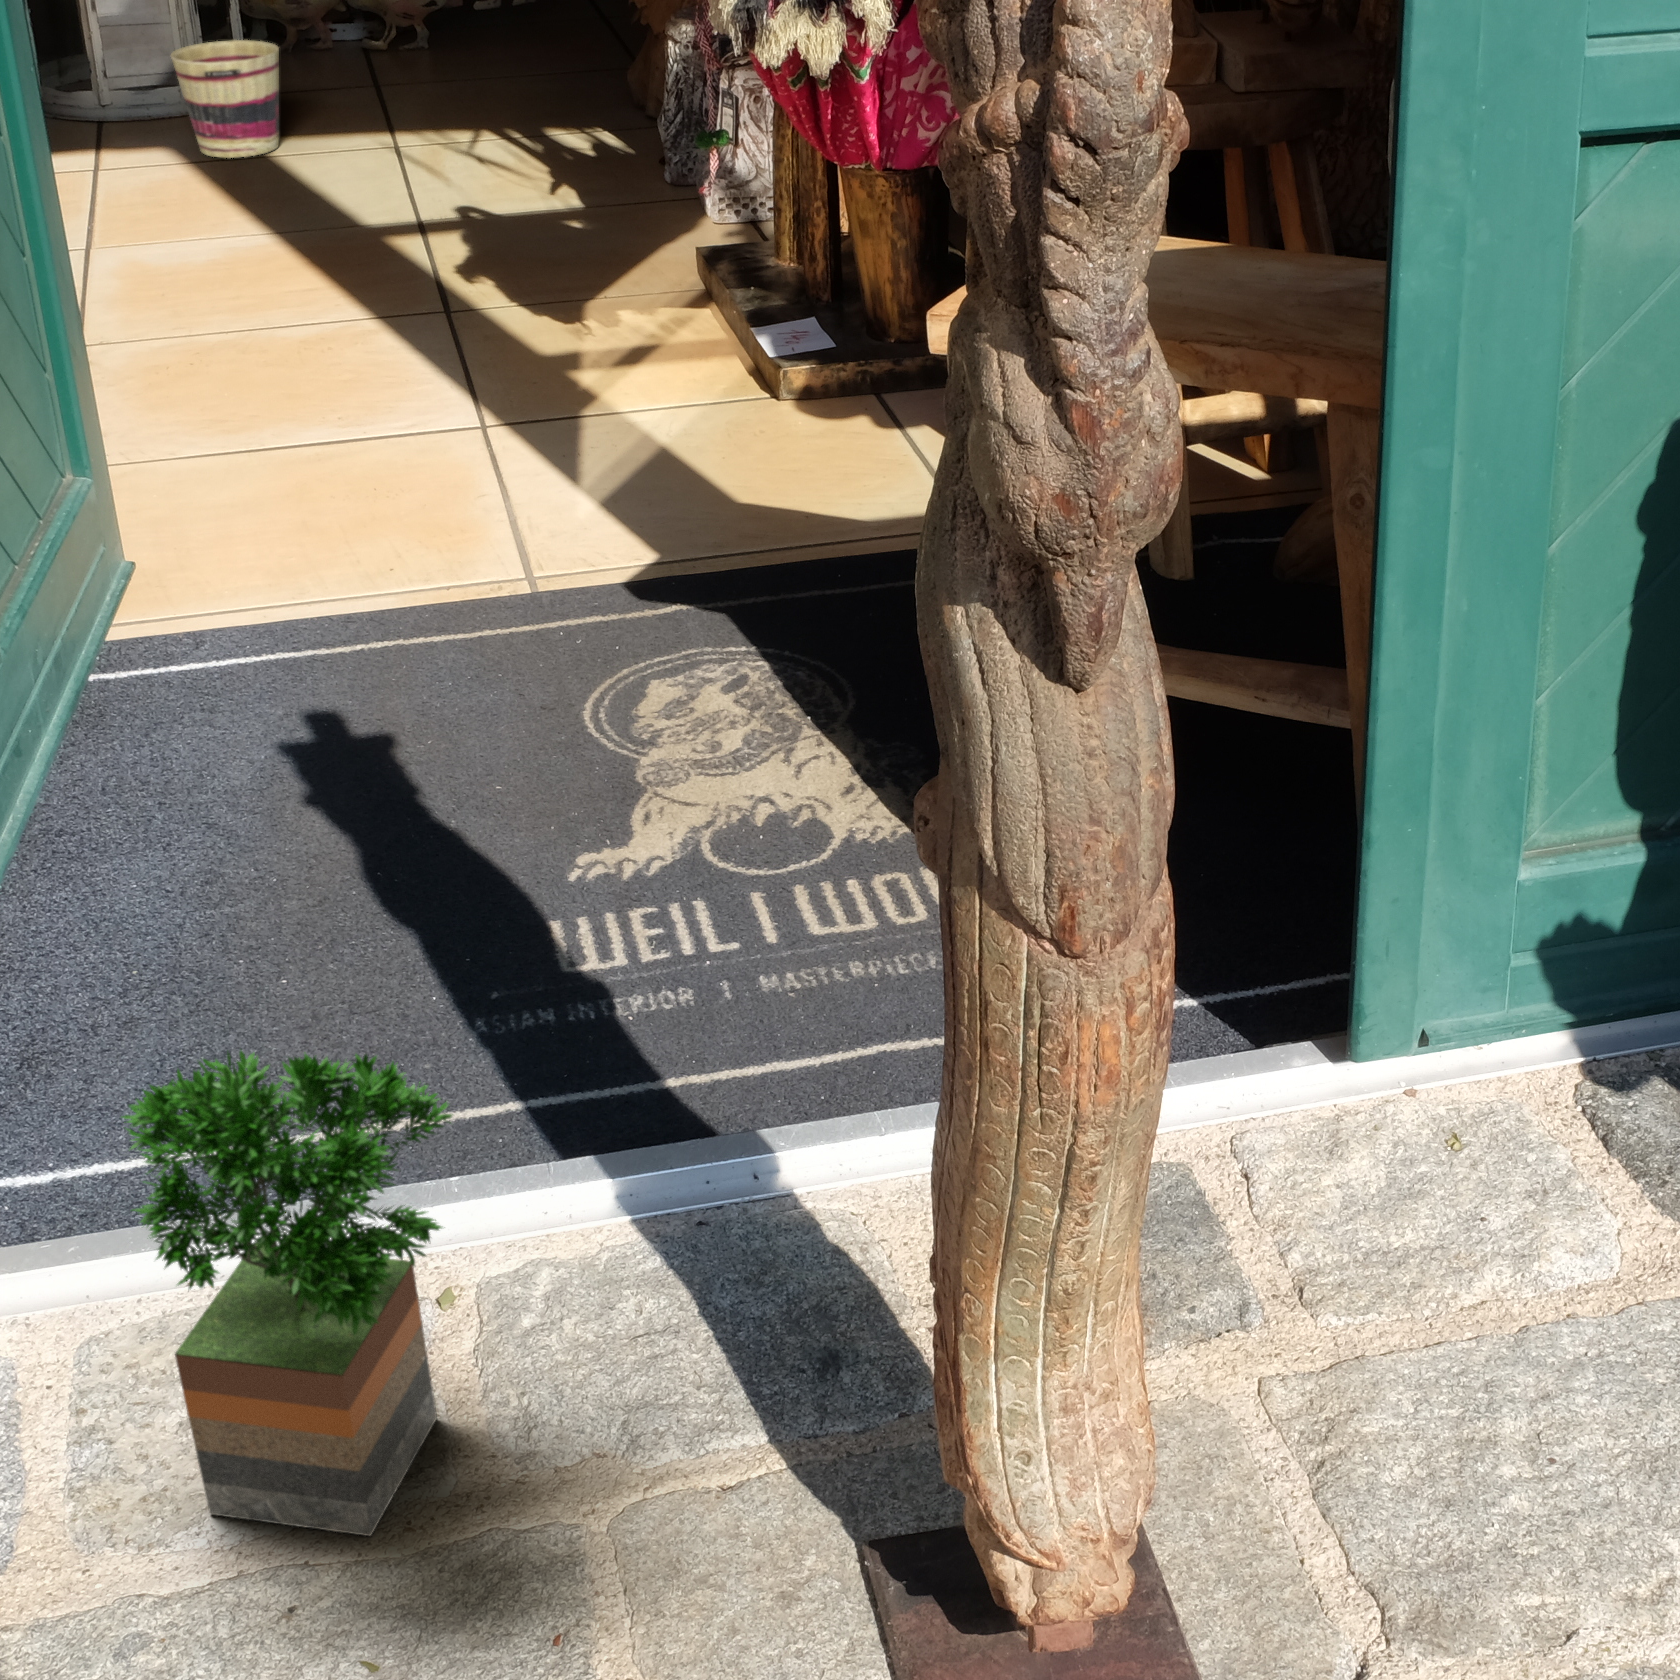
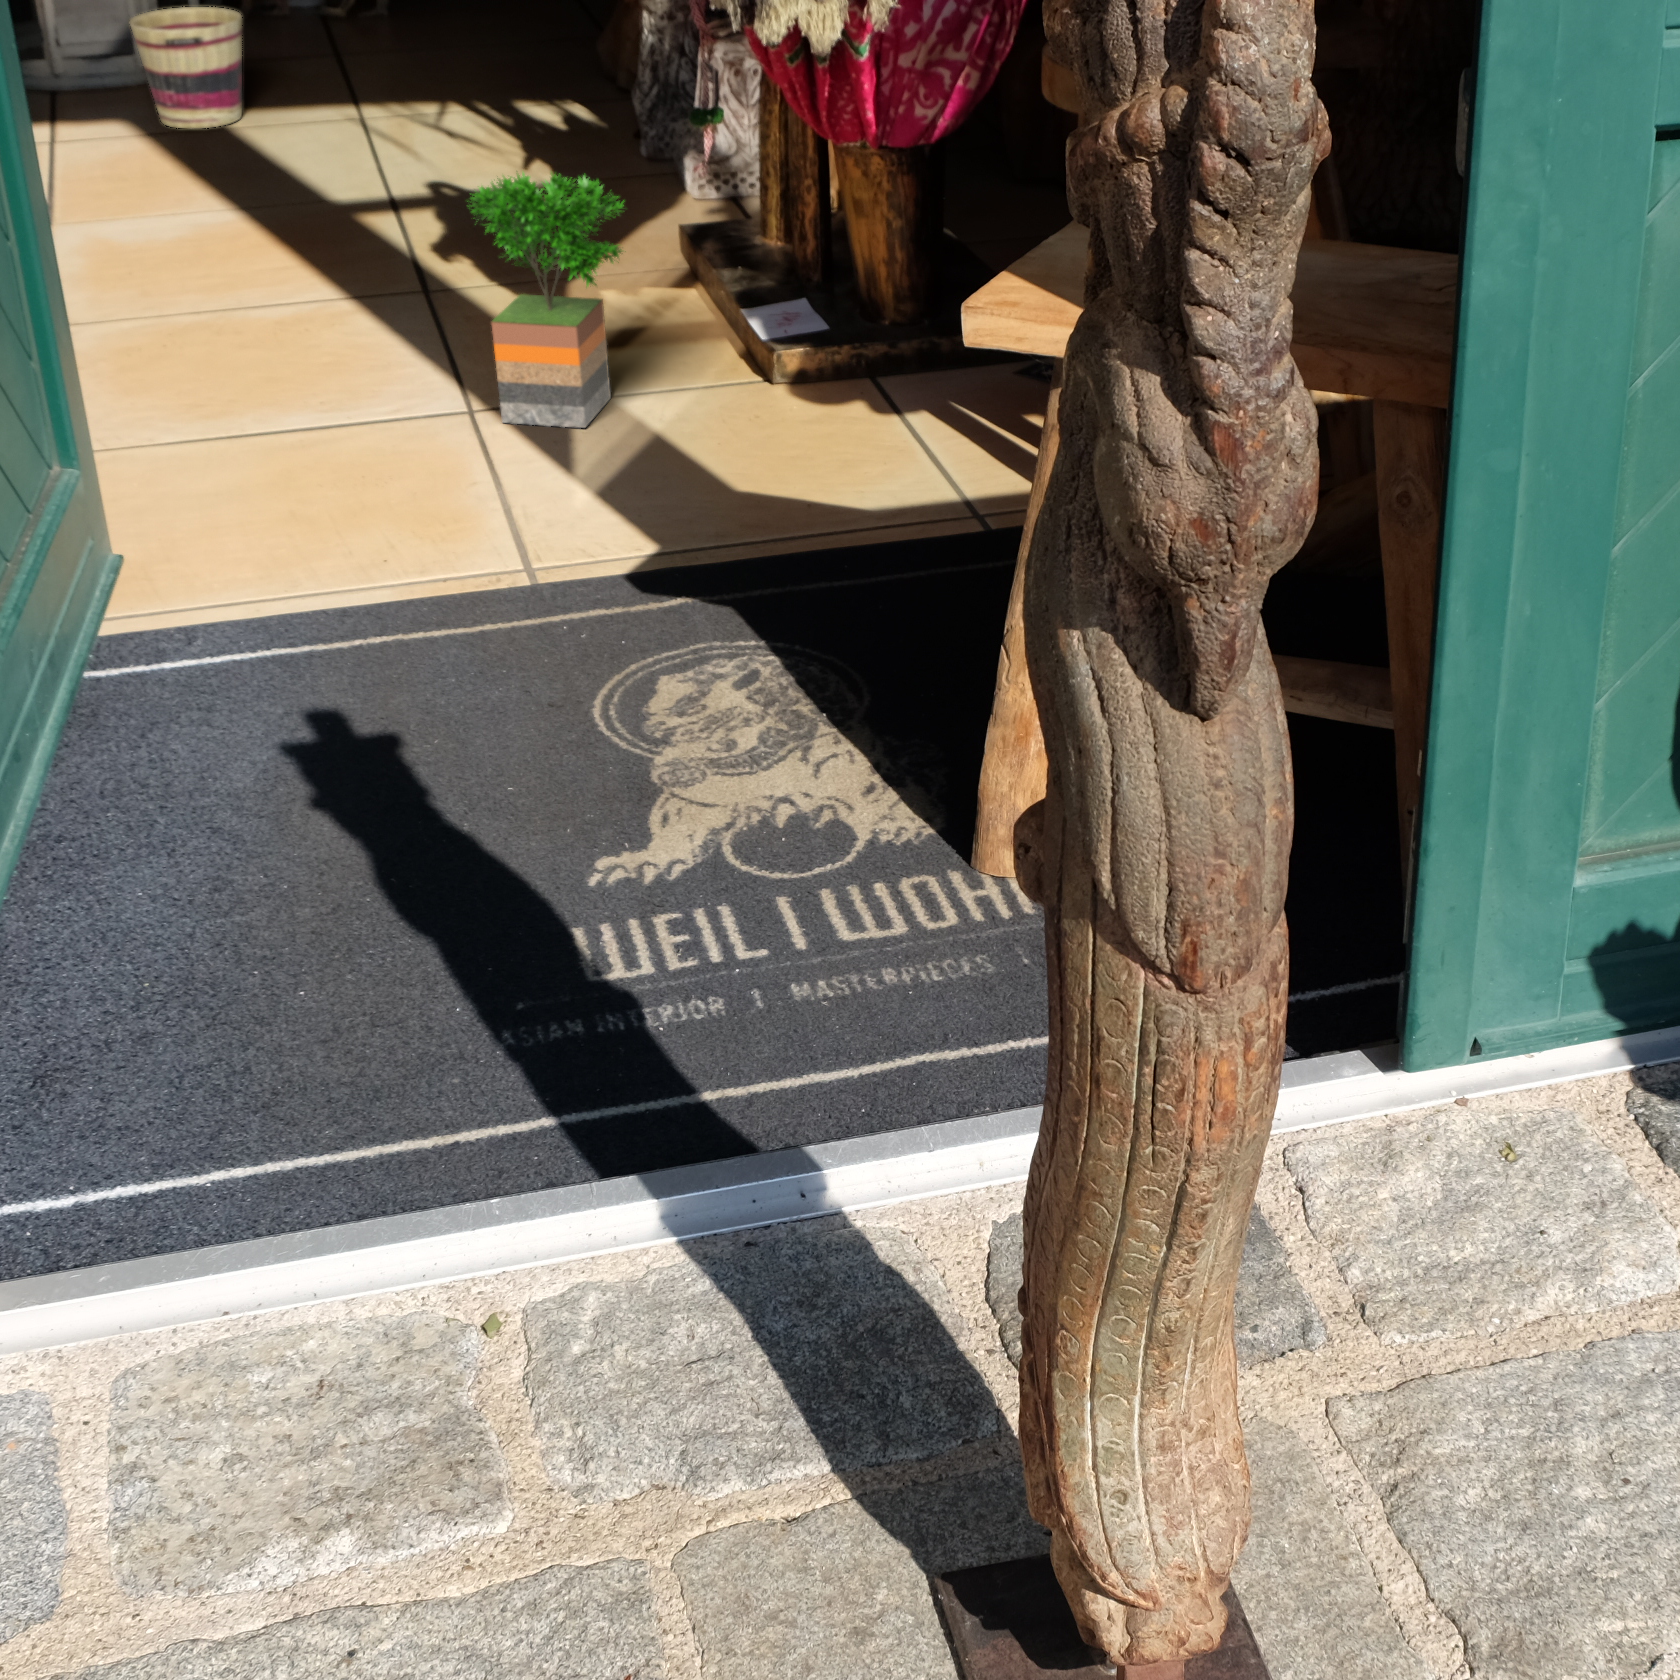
potted tree: present [123,1050,453,1536] -> present [471,173,624,428]

